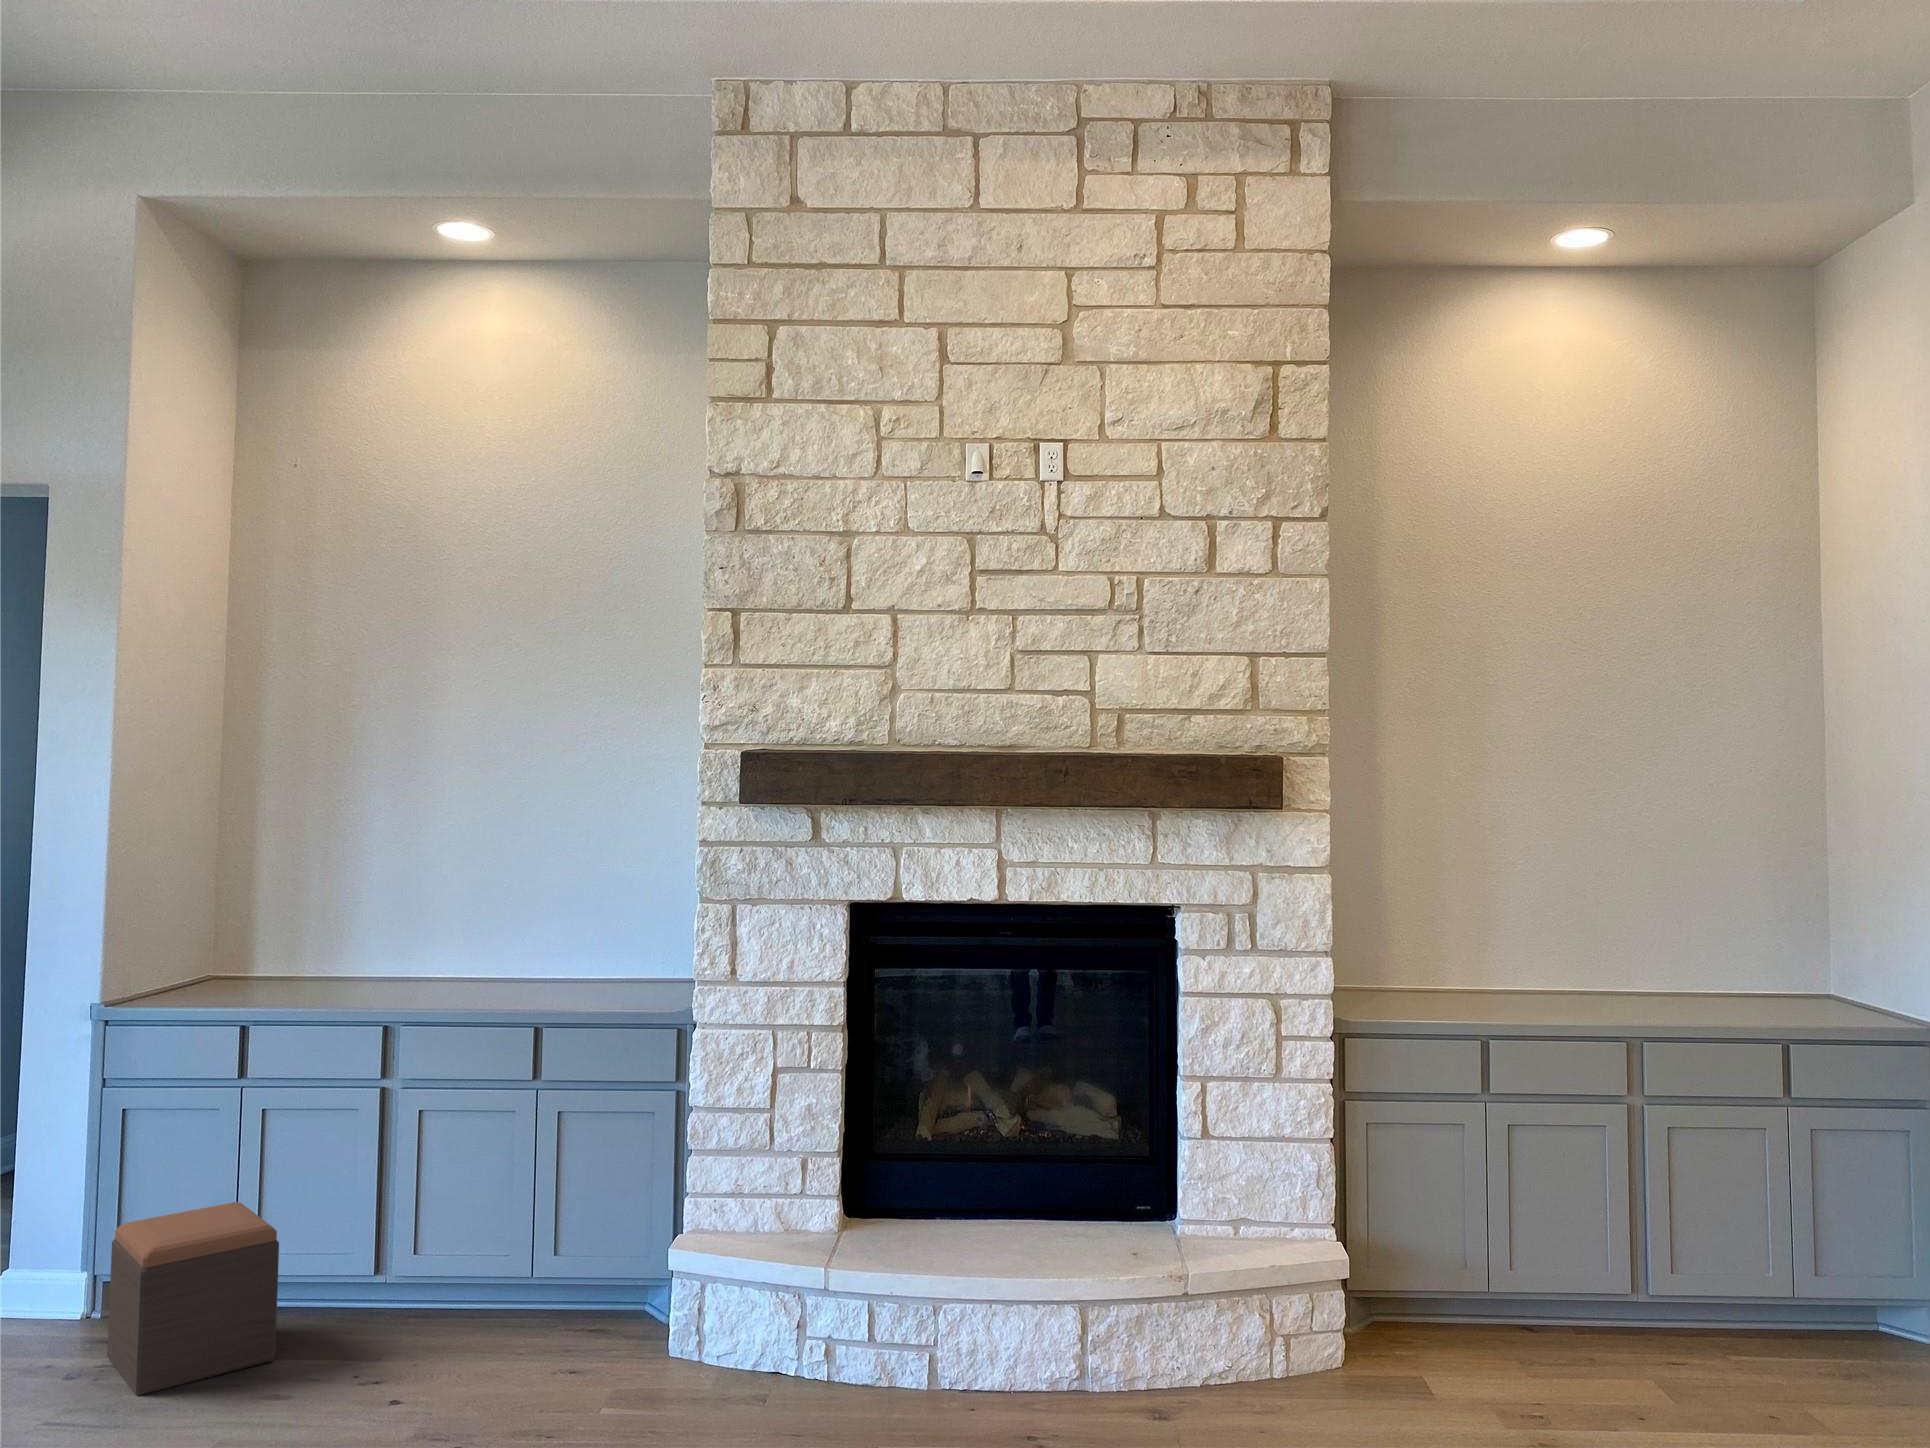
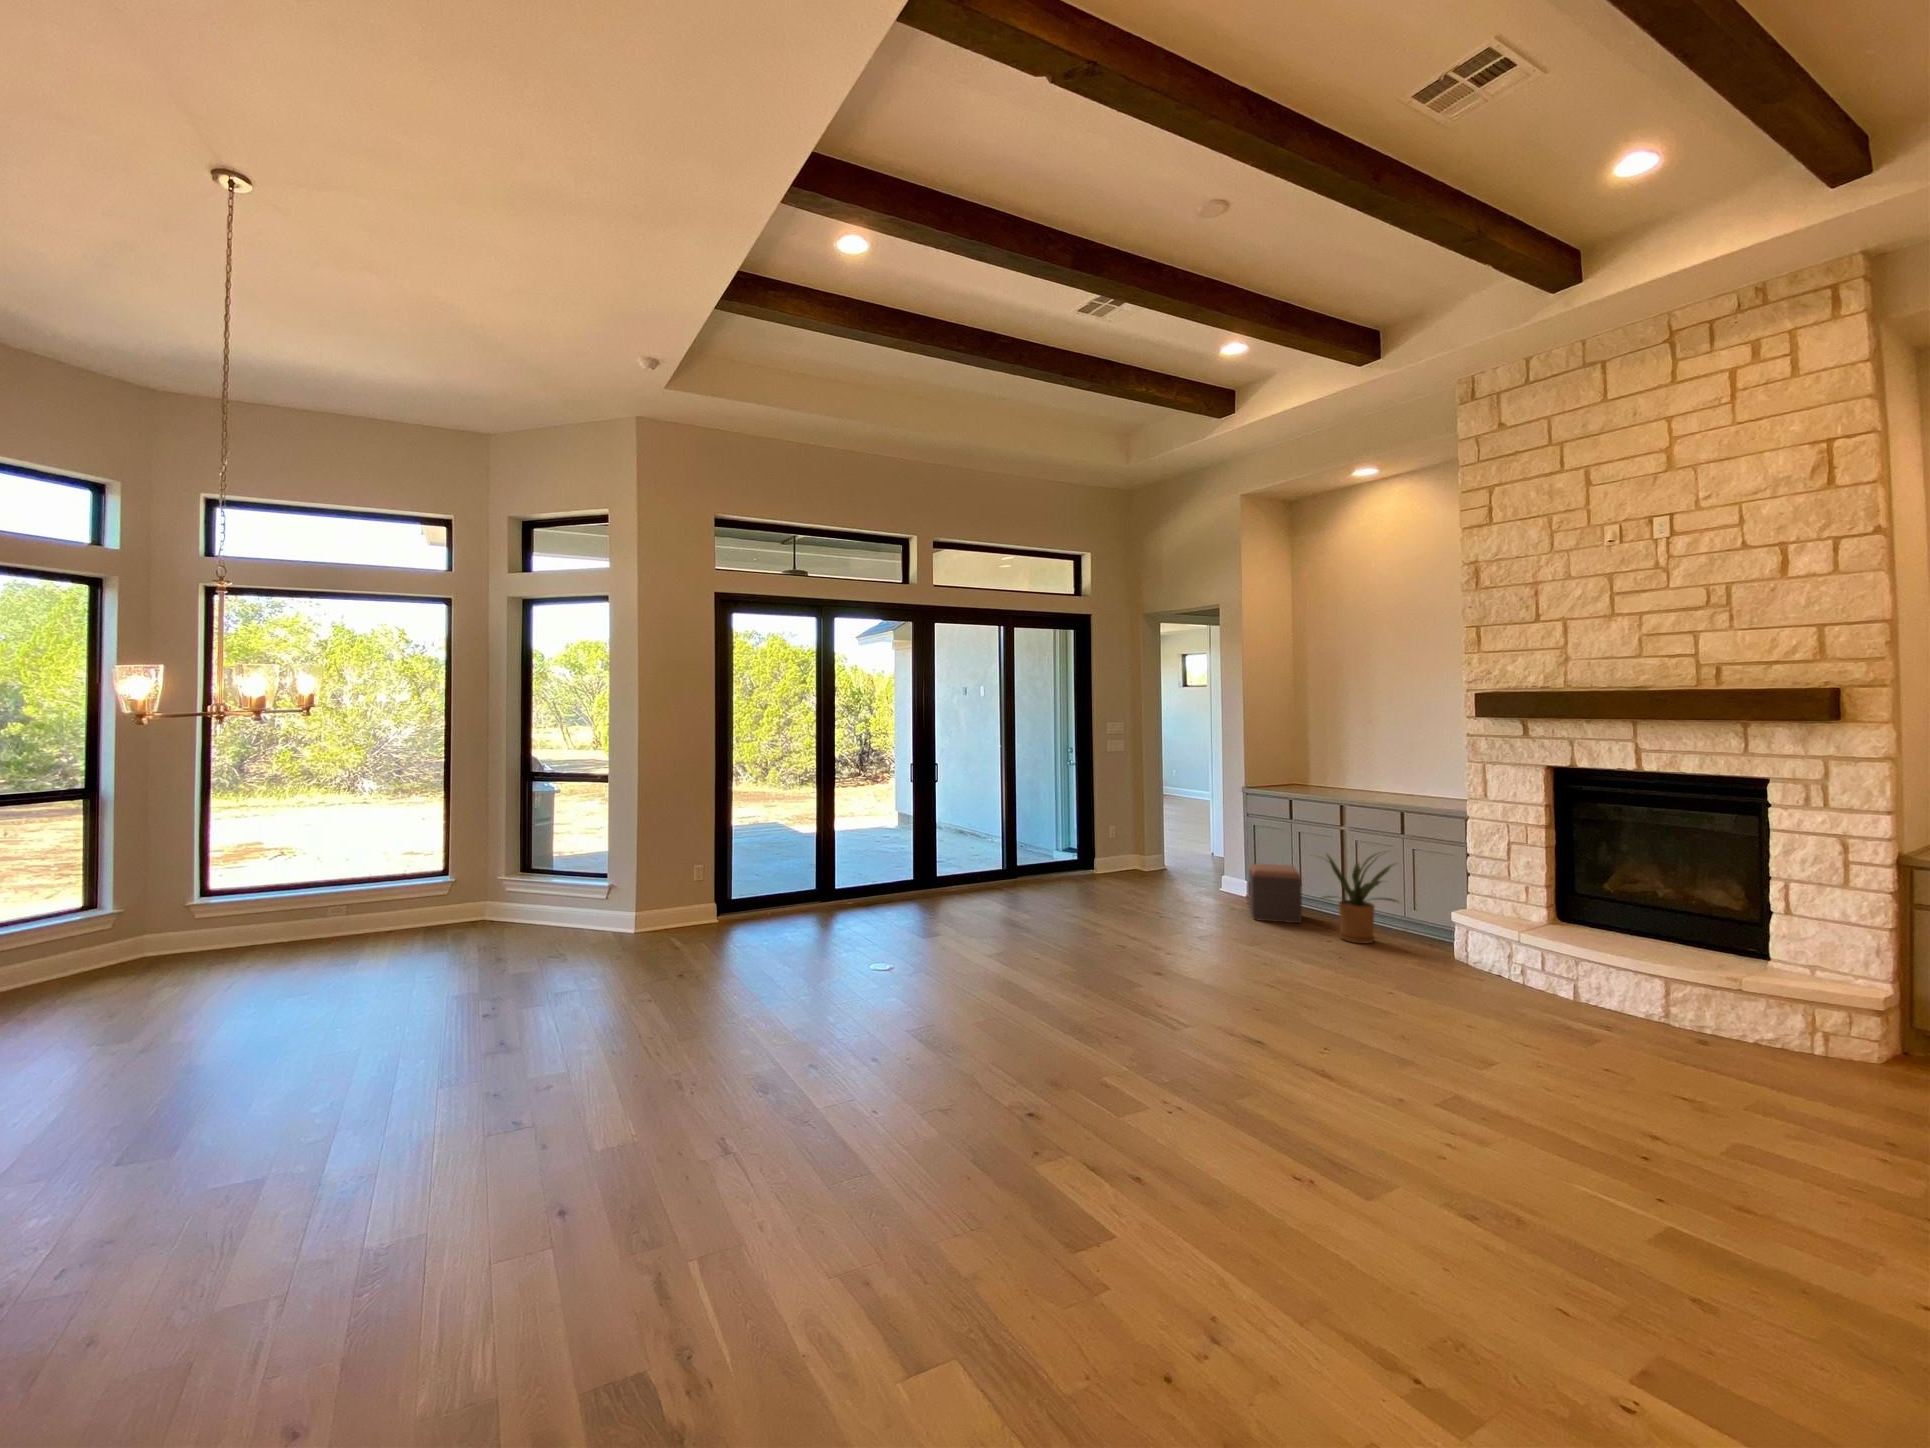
house plant: none [314,1126,549,1385] -> present [1323,854,1397,943]

